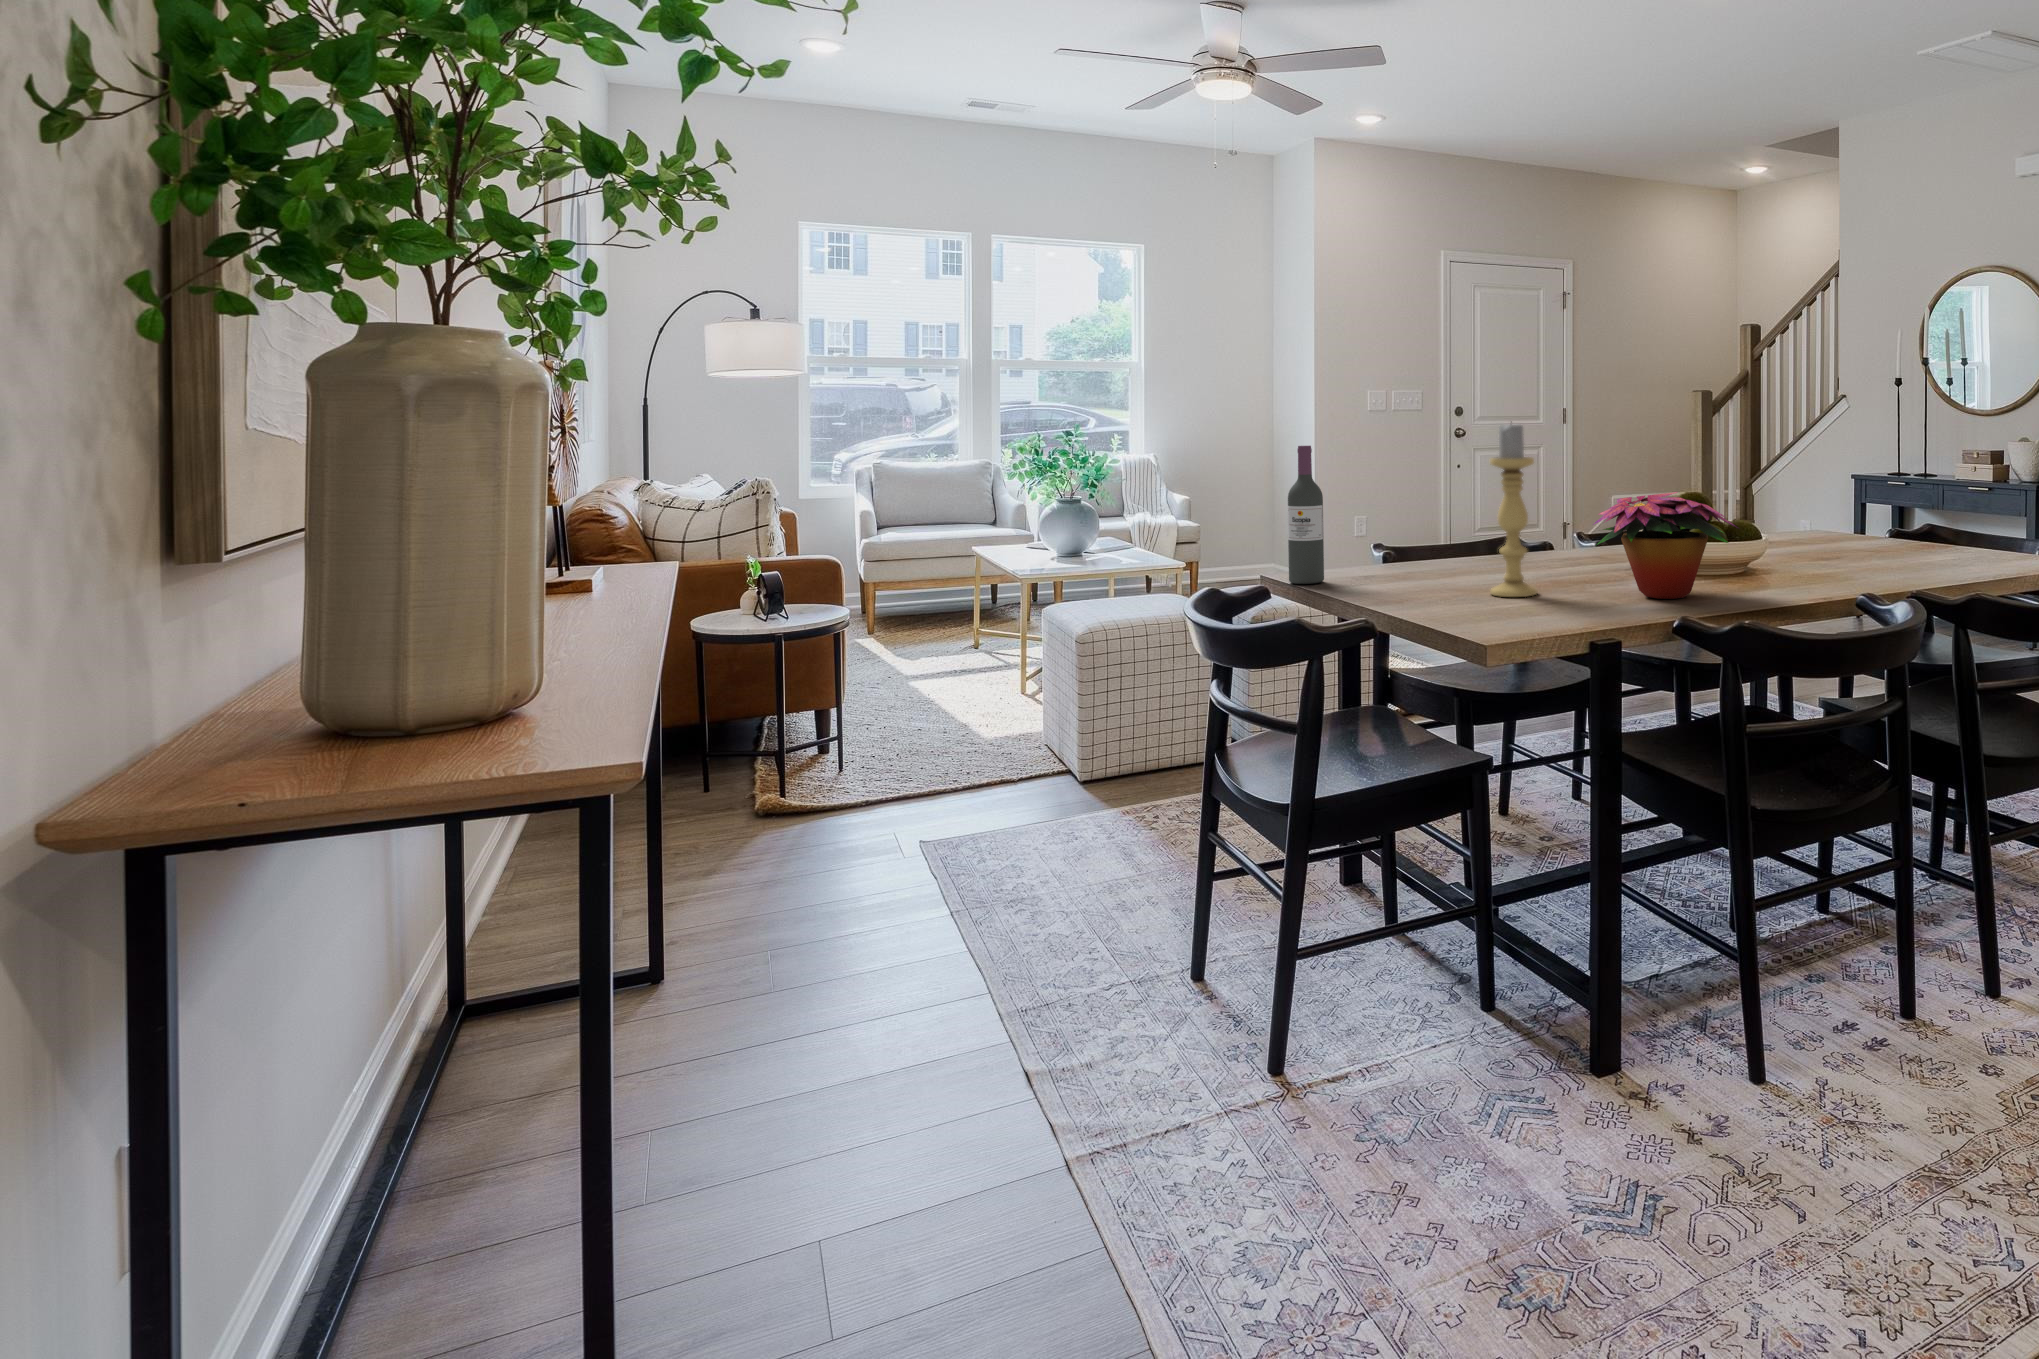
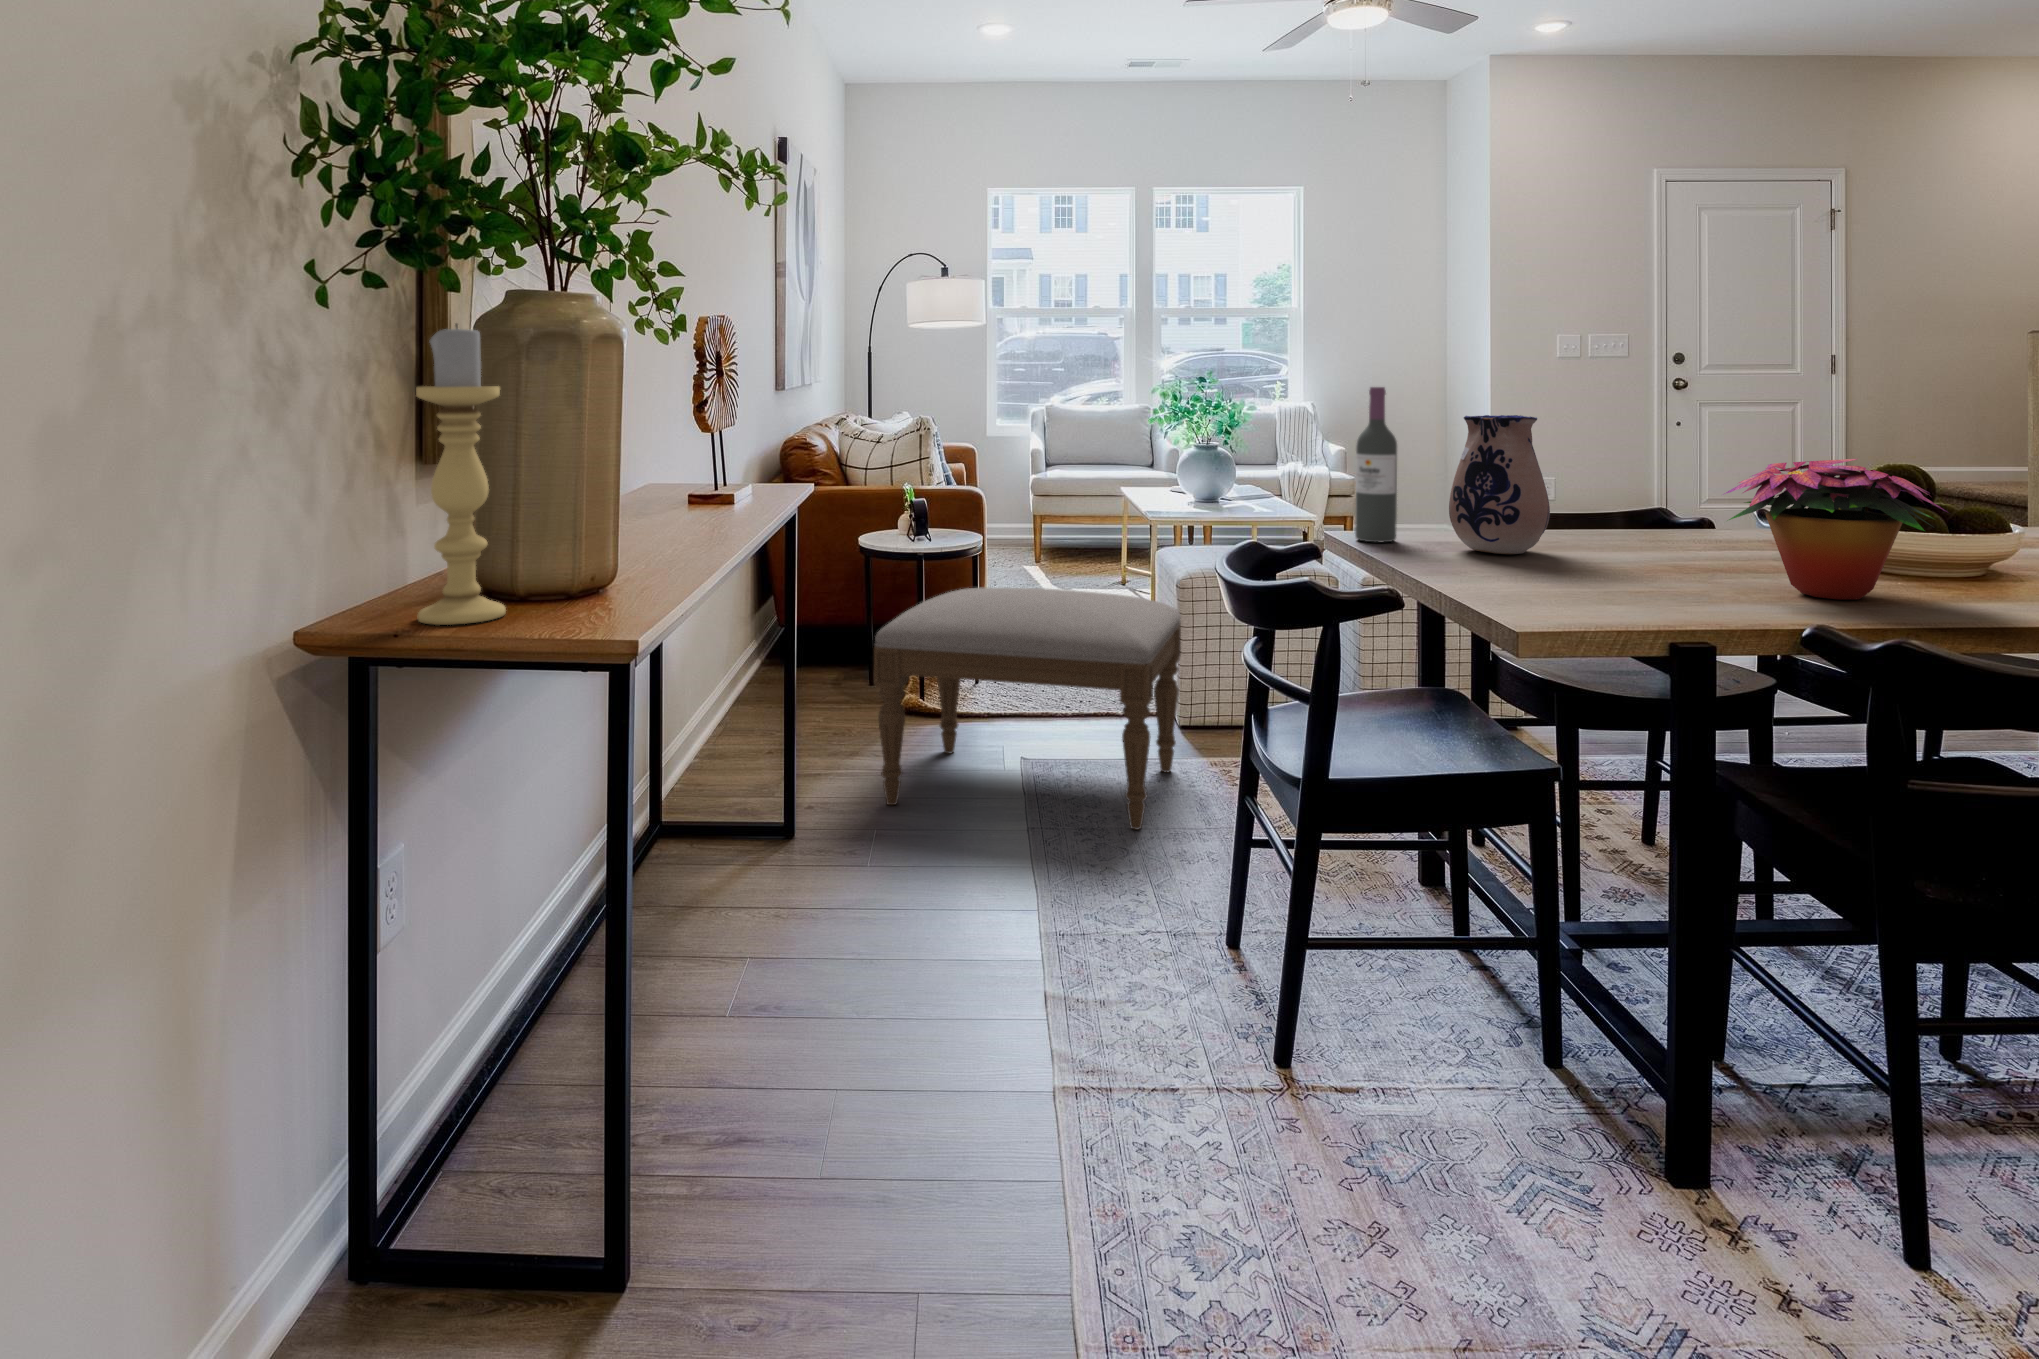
candle holder: present [1490,424,1538,597] -> present [416,324,506,625]
ceramic pitcher: none [1371,466,1452,585] -> present [1449,415,1550,554]
ottoman: none [764,658,1093,915] -> present [874,588,1181,830]

